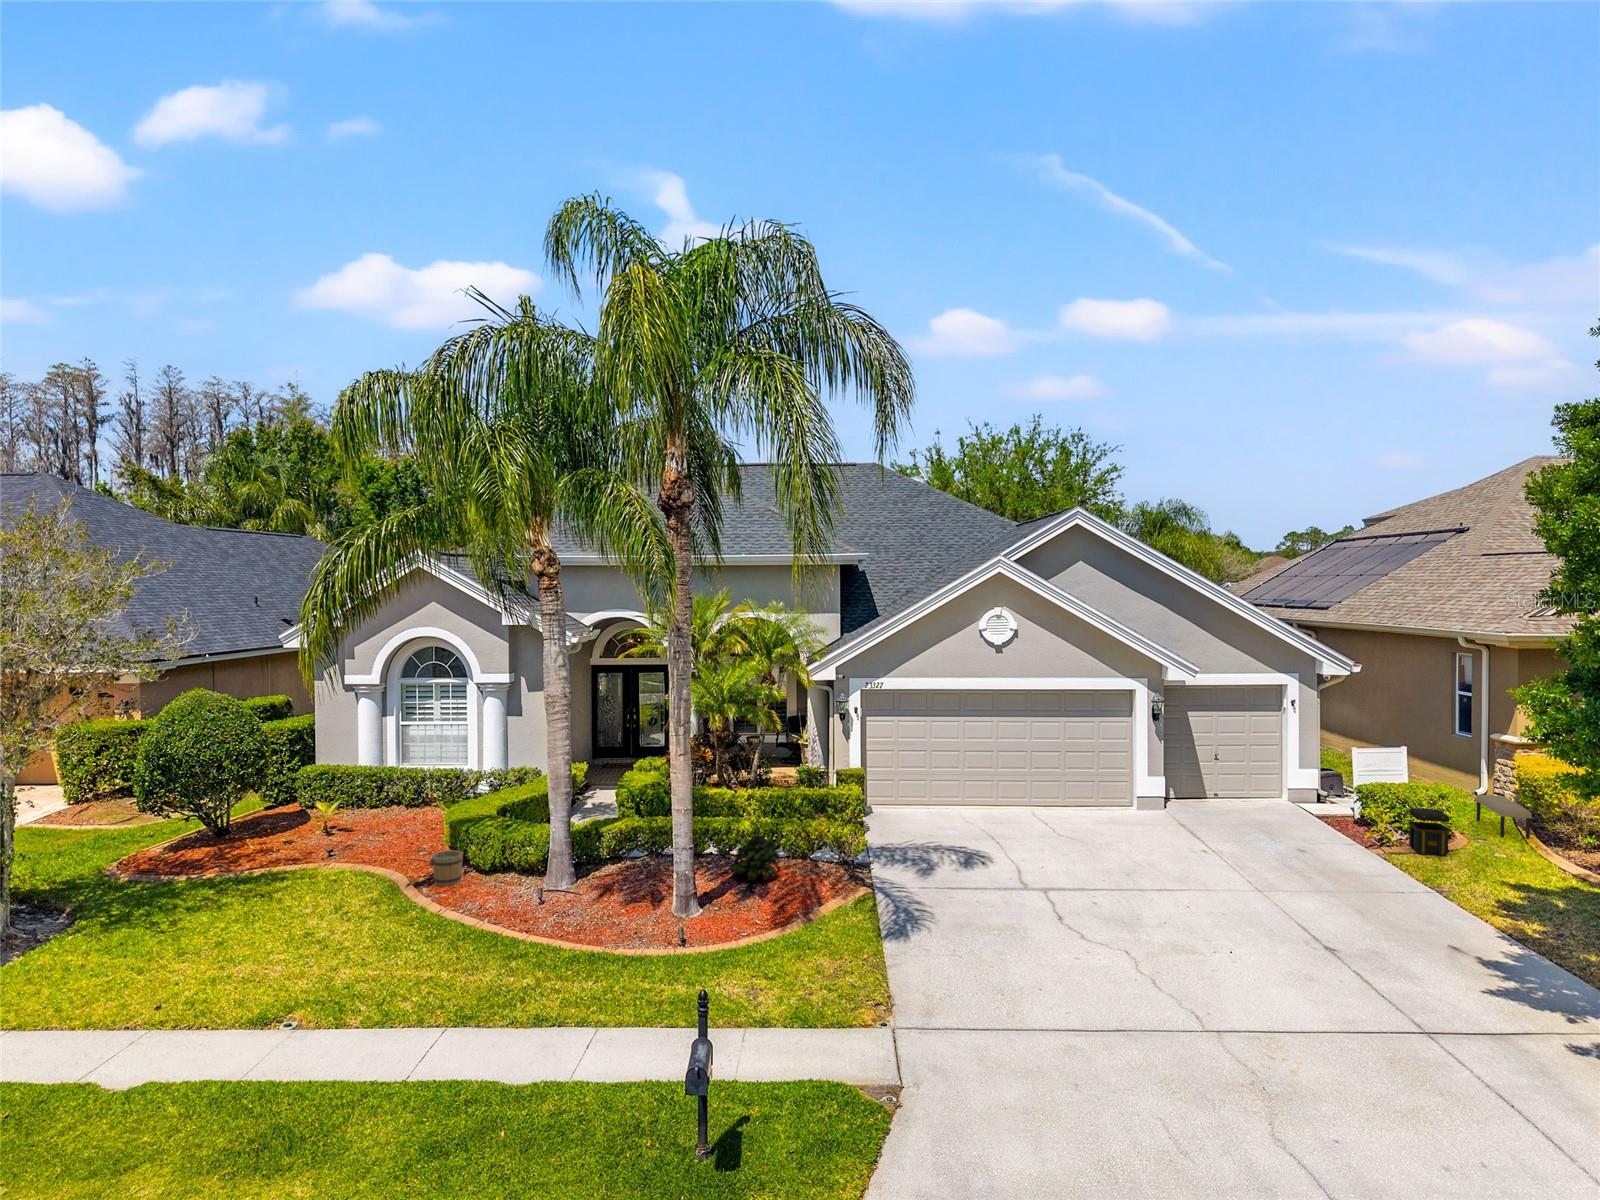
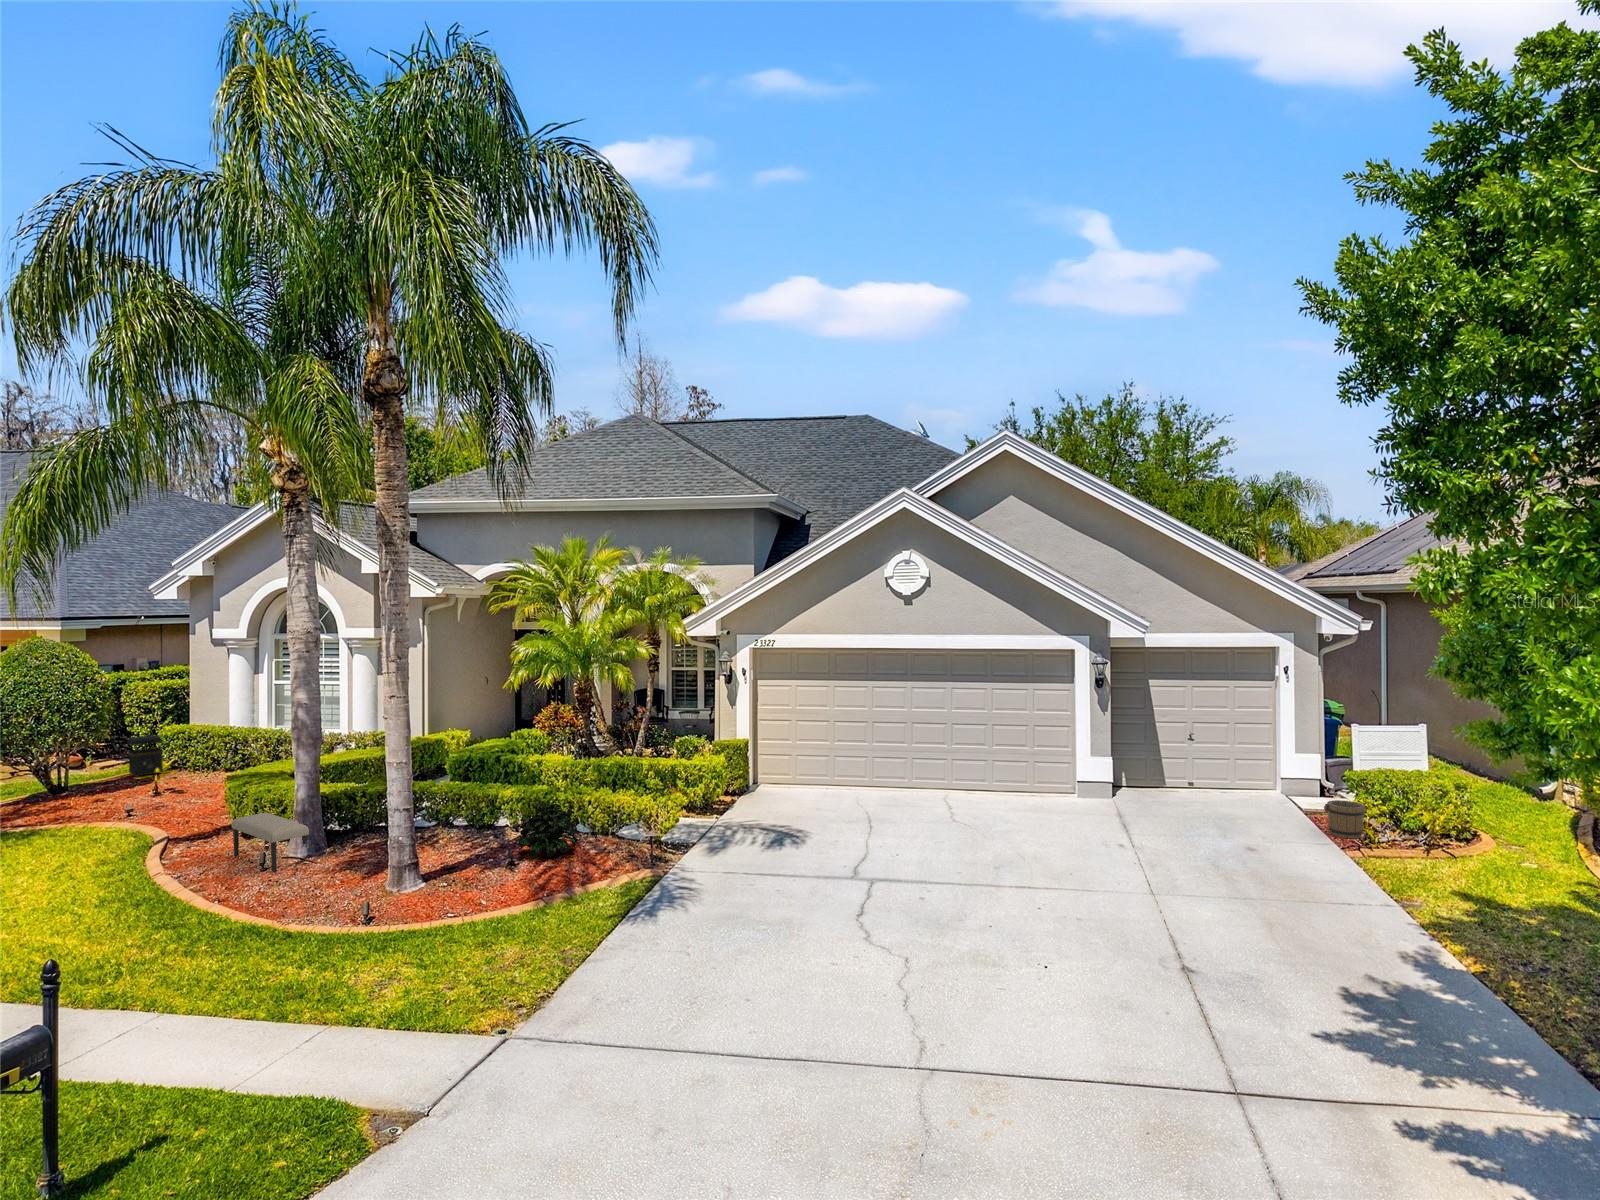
bench: present [1476,795,1532,839] -> present [232,813,309,872]
toolbox: present [1409,808,1450,856] -> present [128,735,163,777]
bucket: present [429,850,464,886] -> present [1324,800,1367,839]

